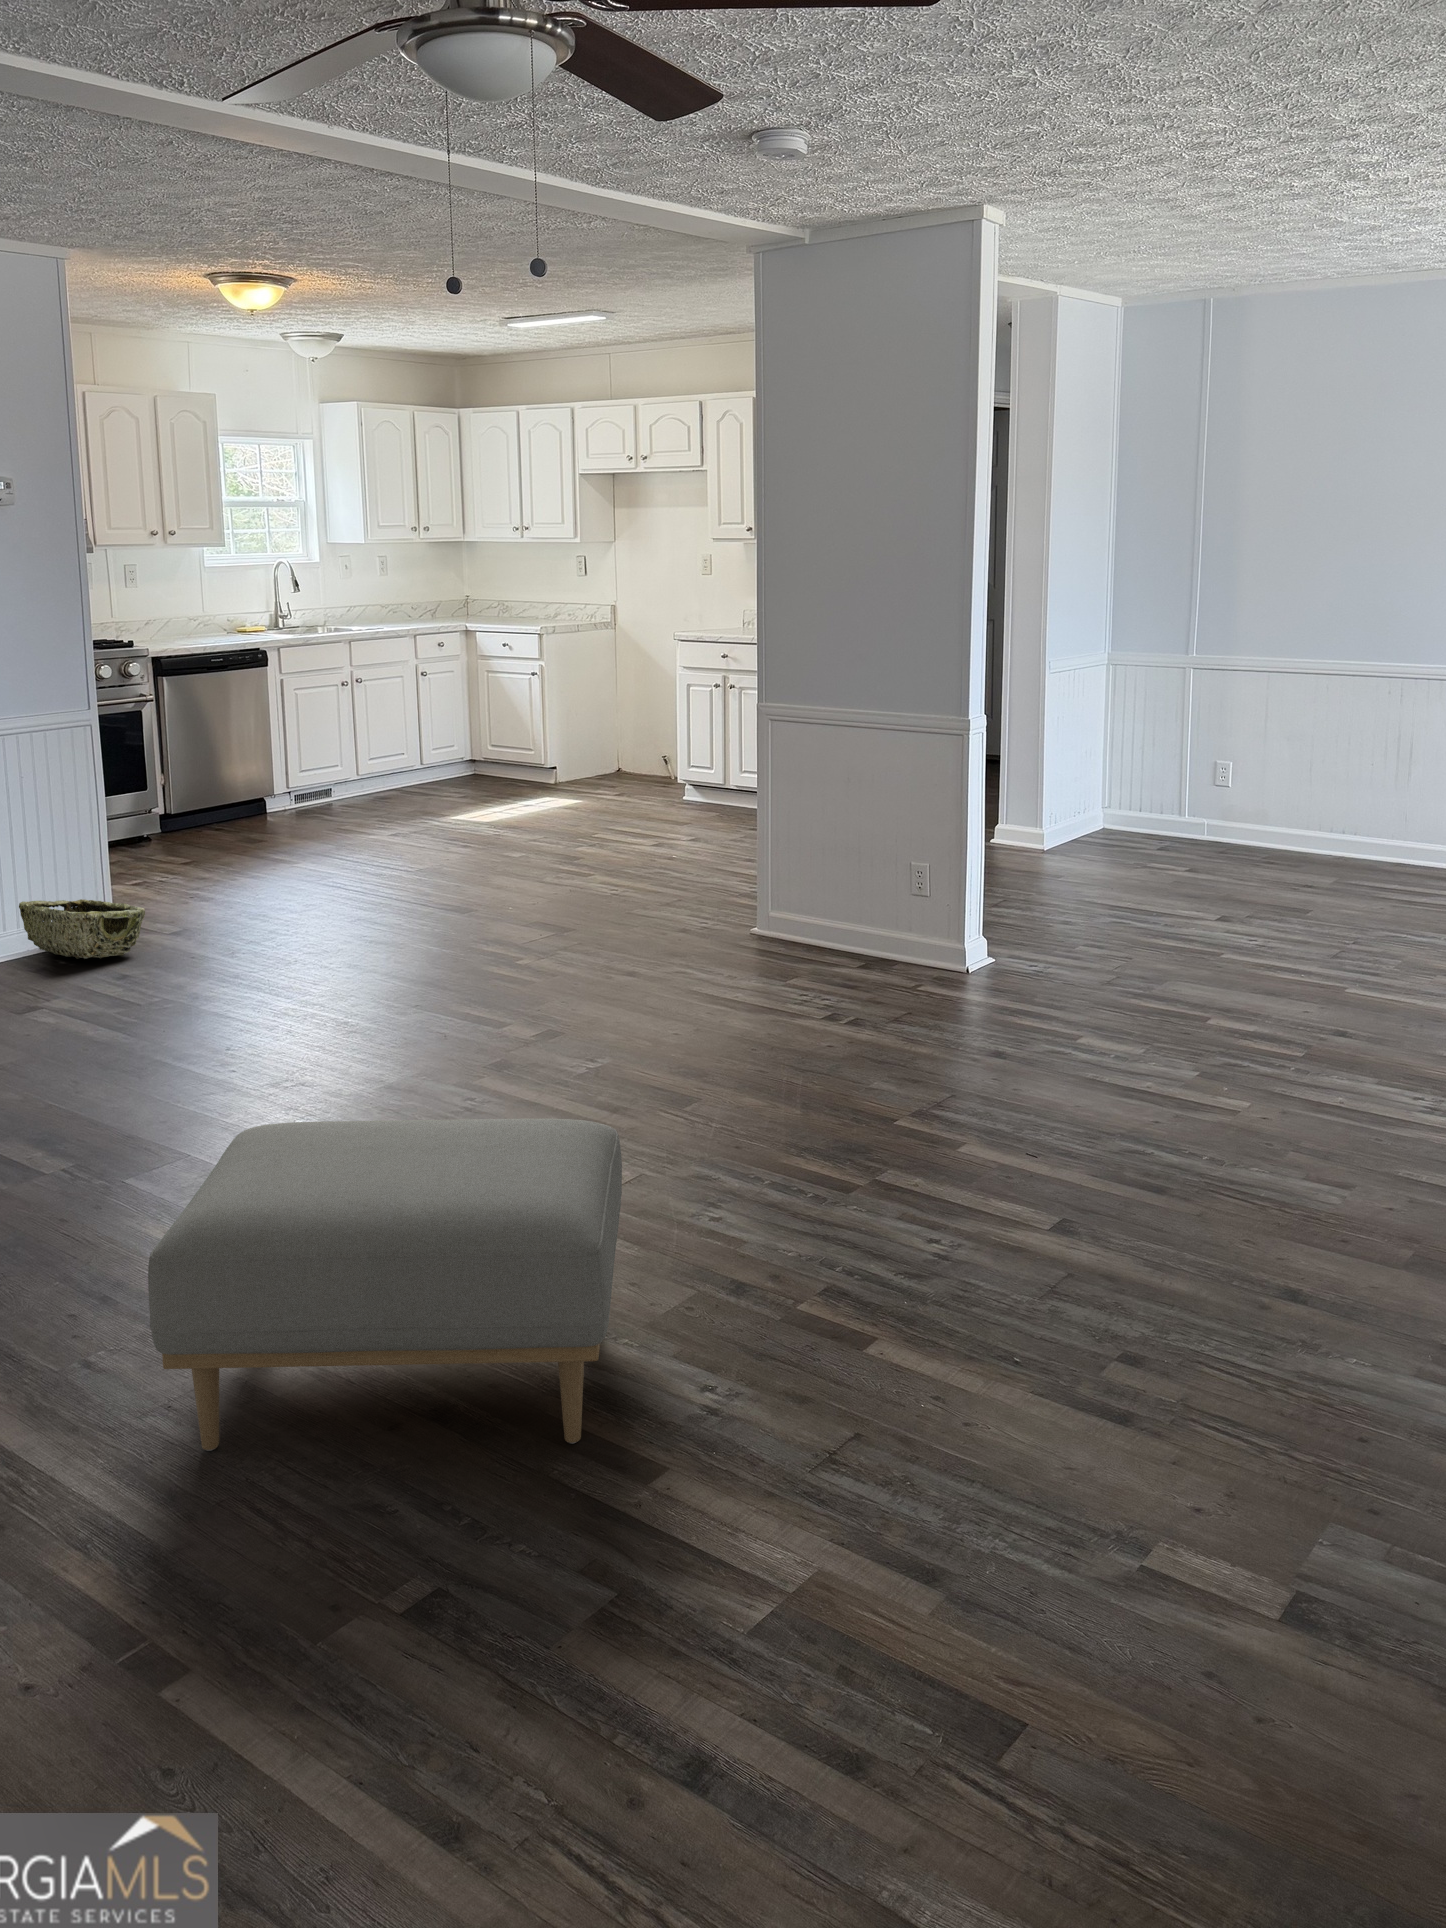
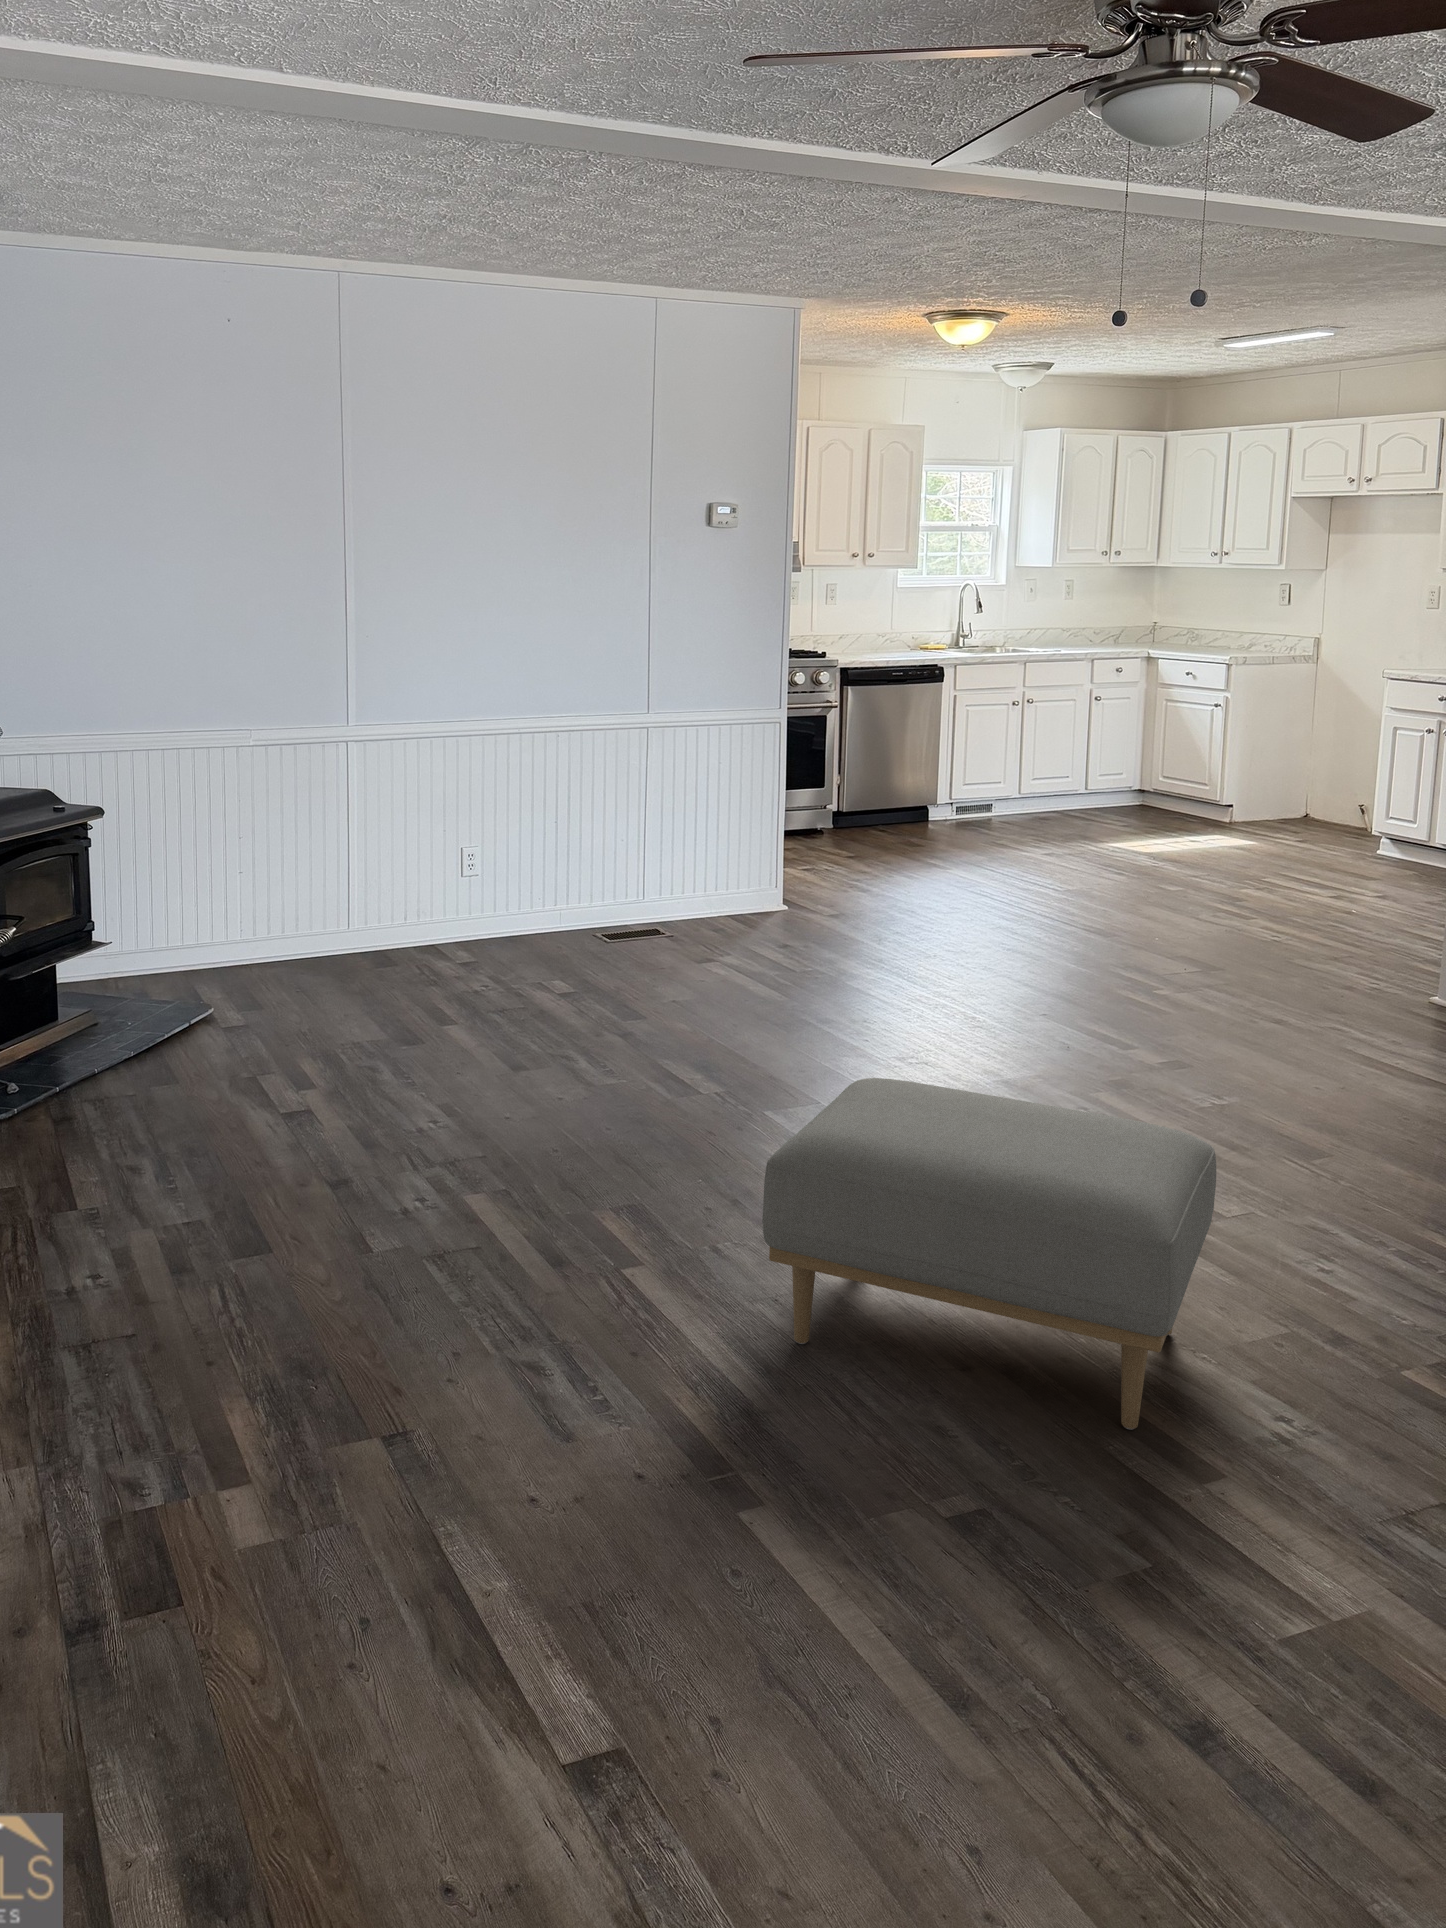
woven basket: present [19,899,145,959] -> none [702,874,806,934]

